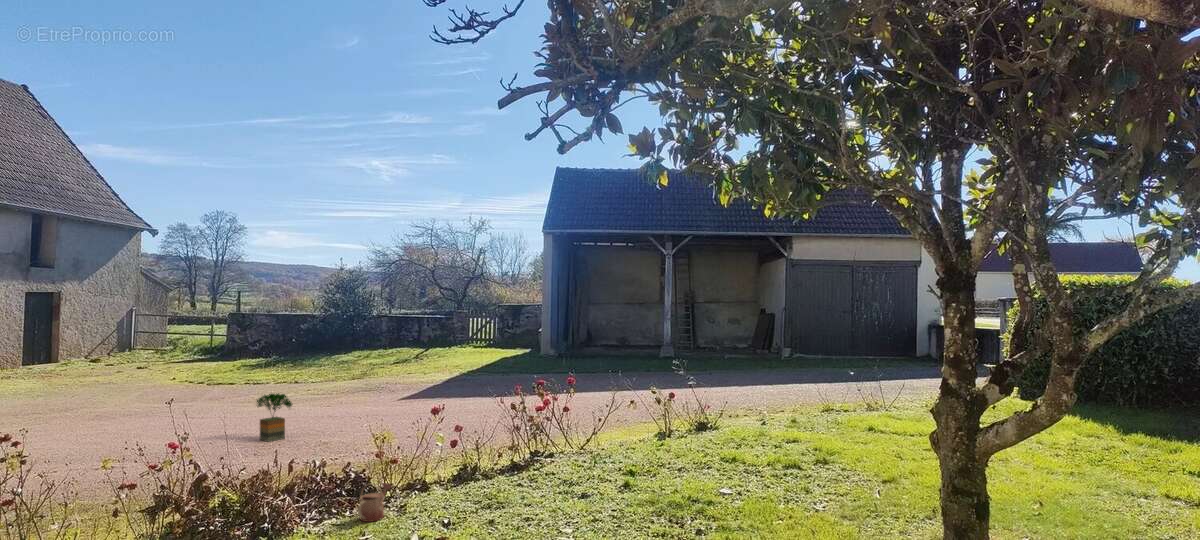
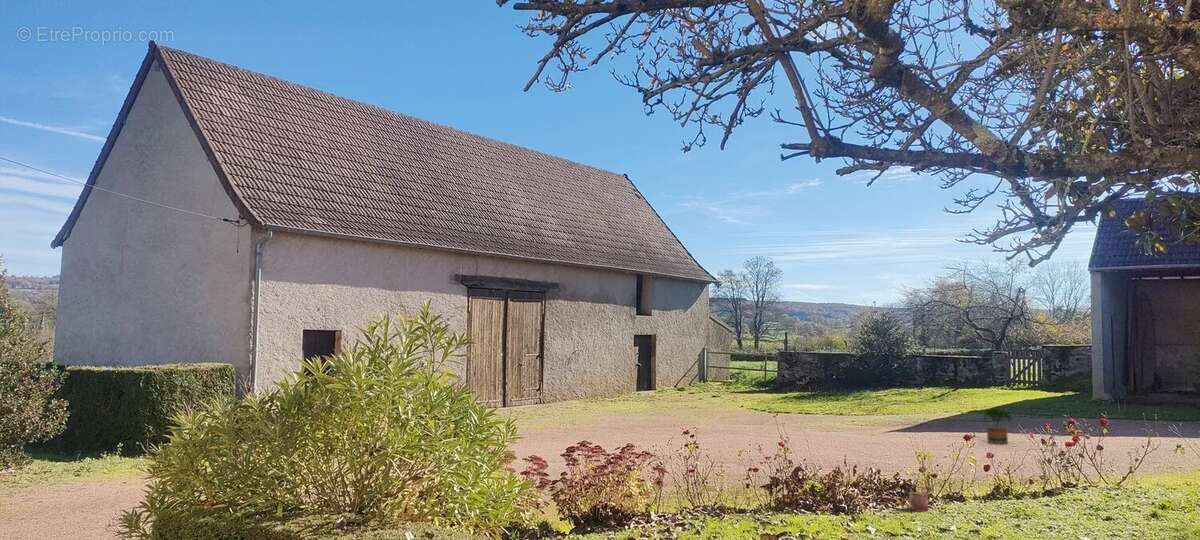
potted tree: present [257,393,292,442] -> present [983,409,1012,445]

